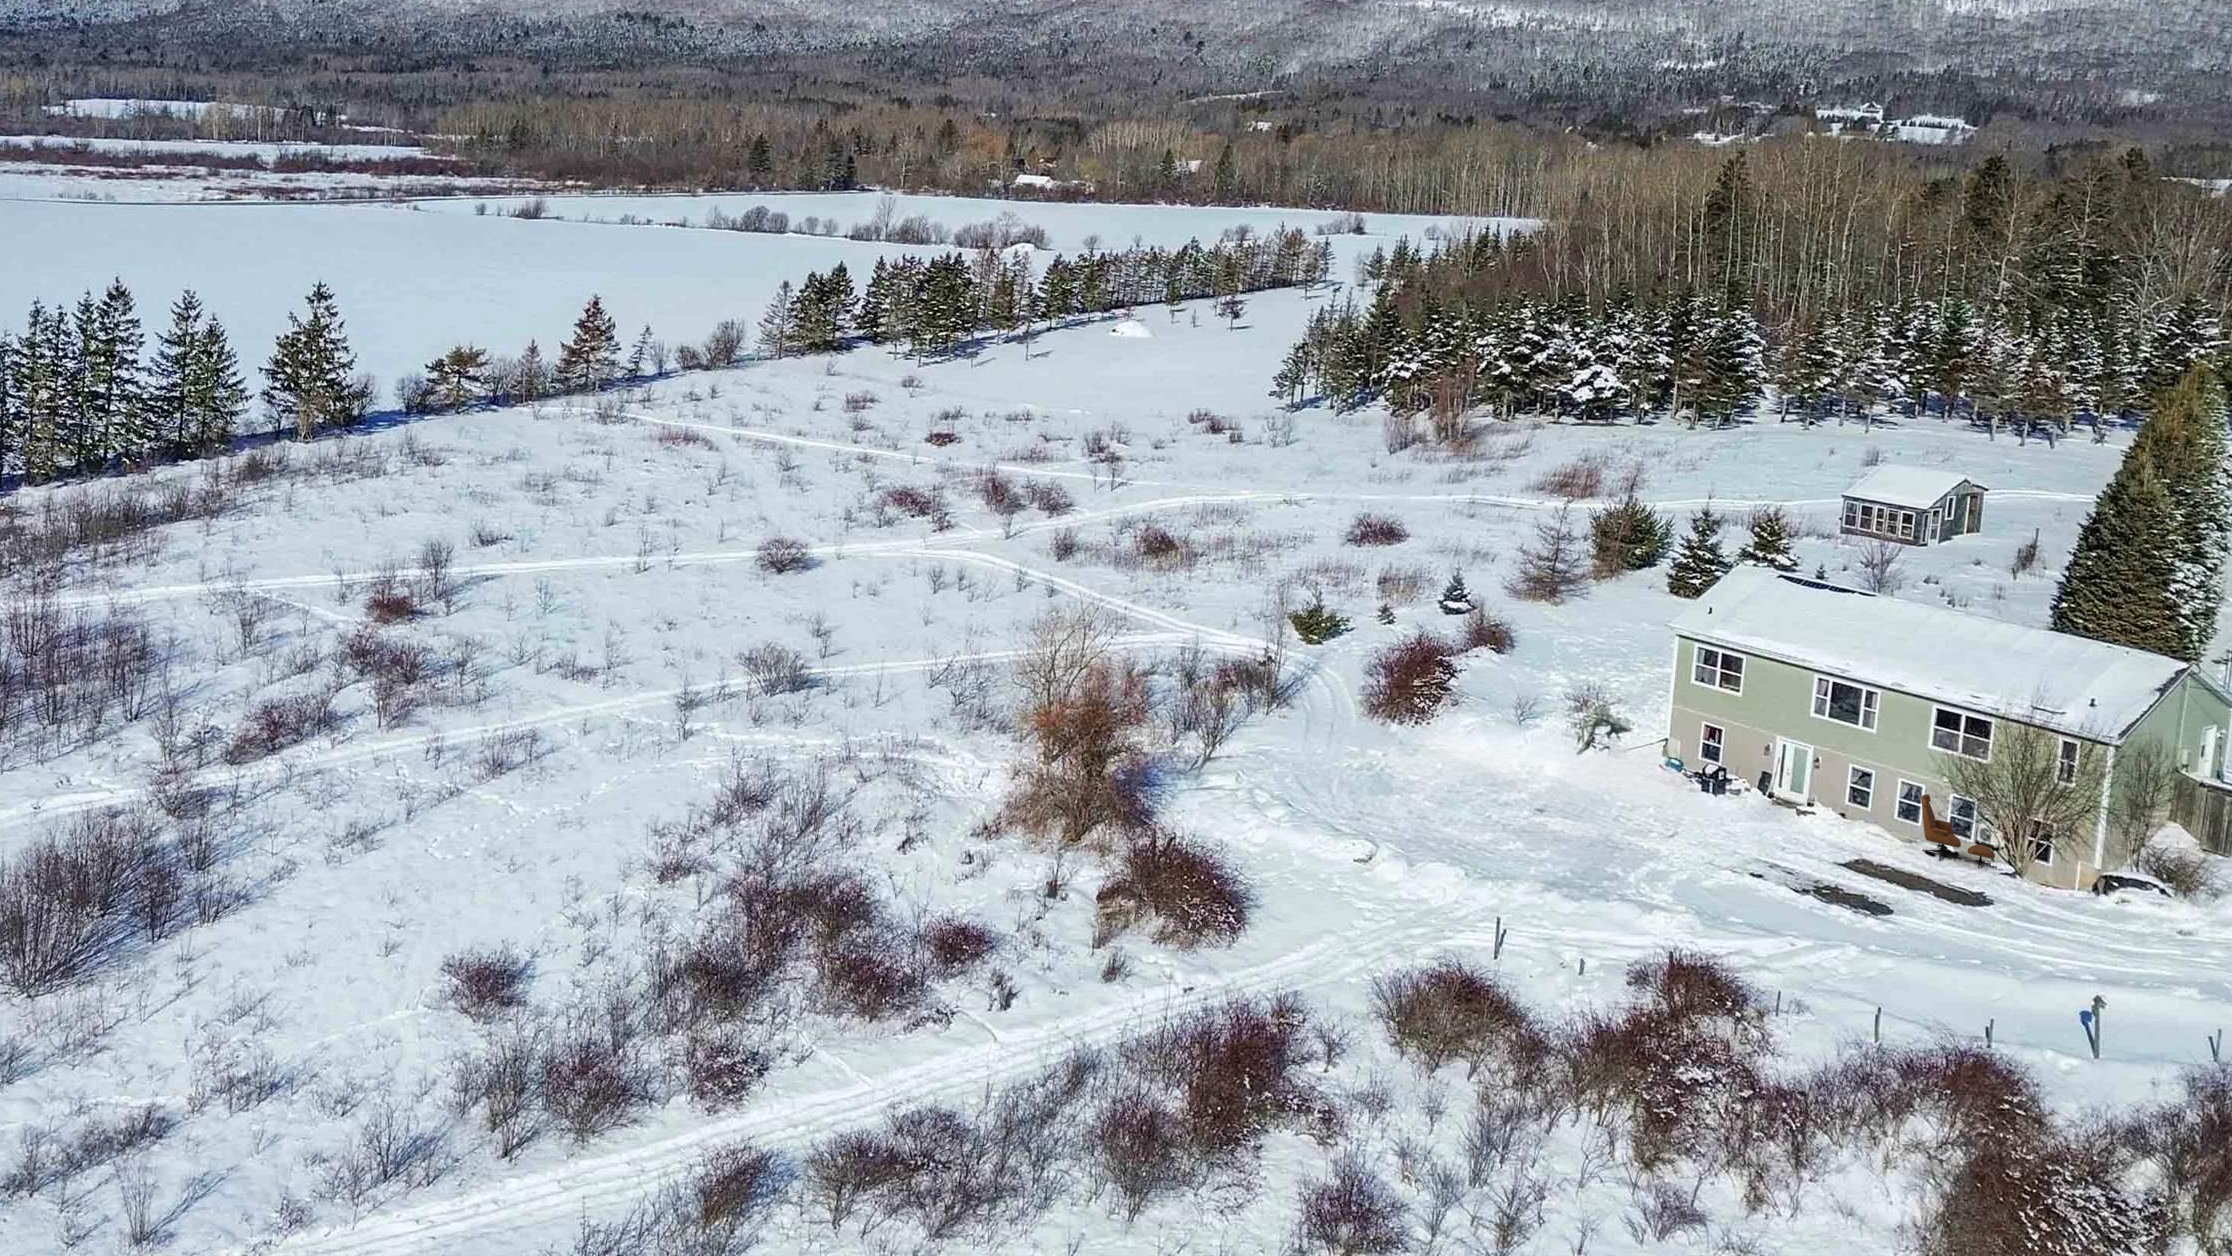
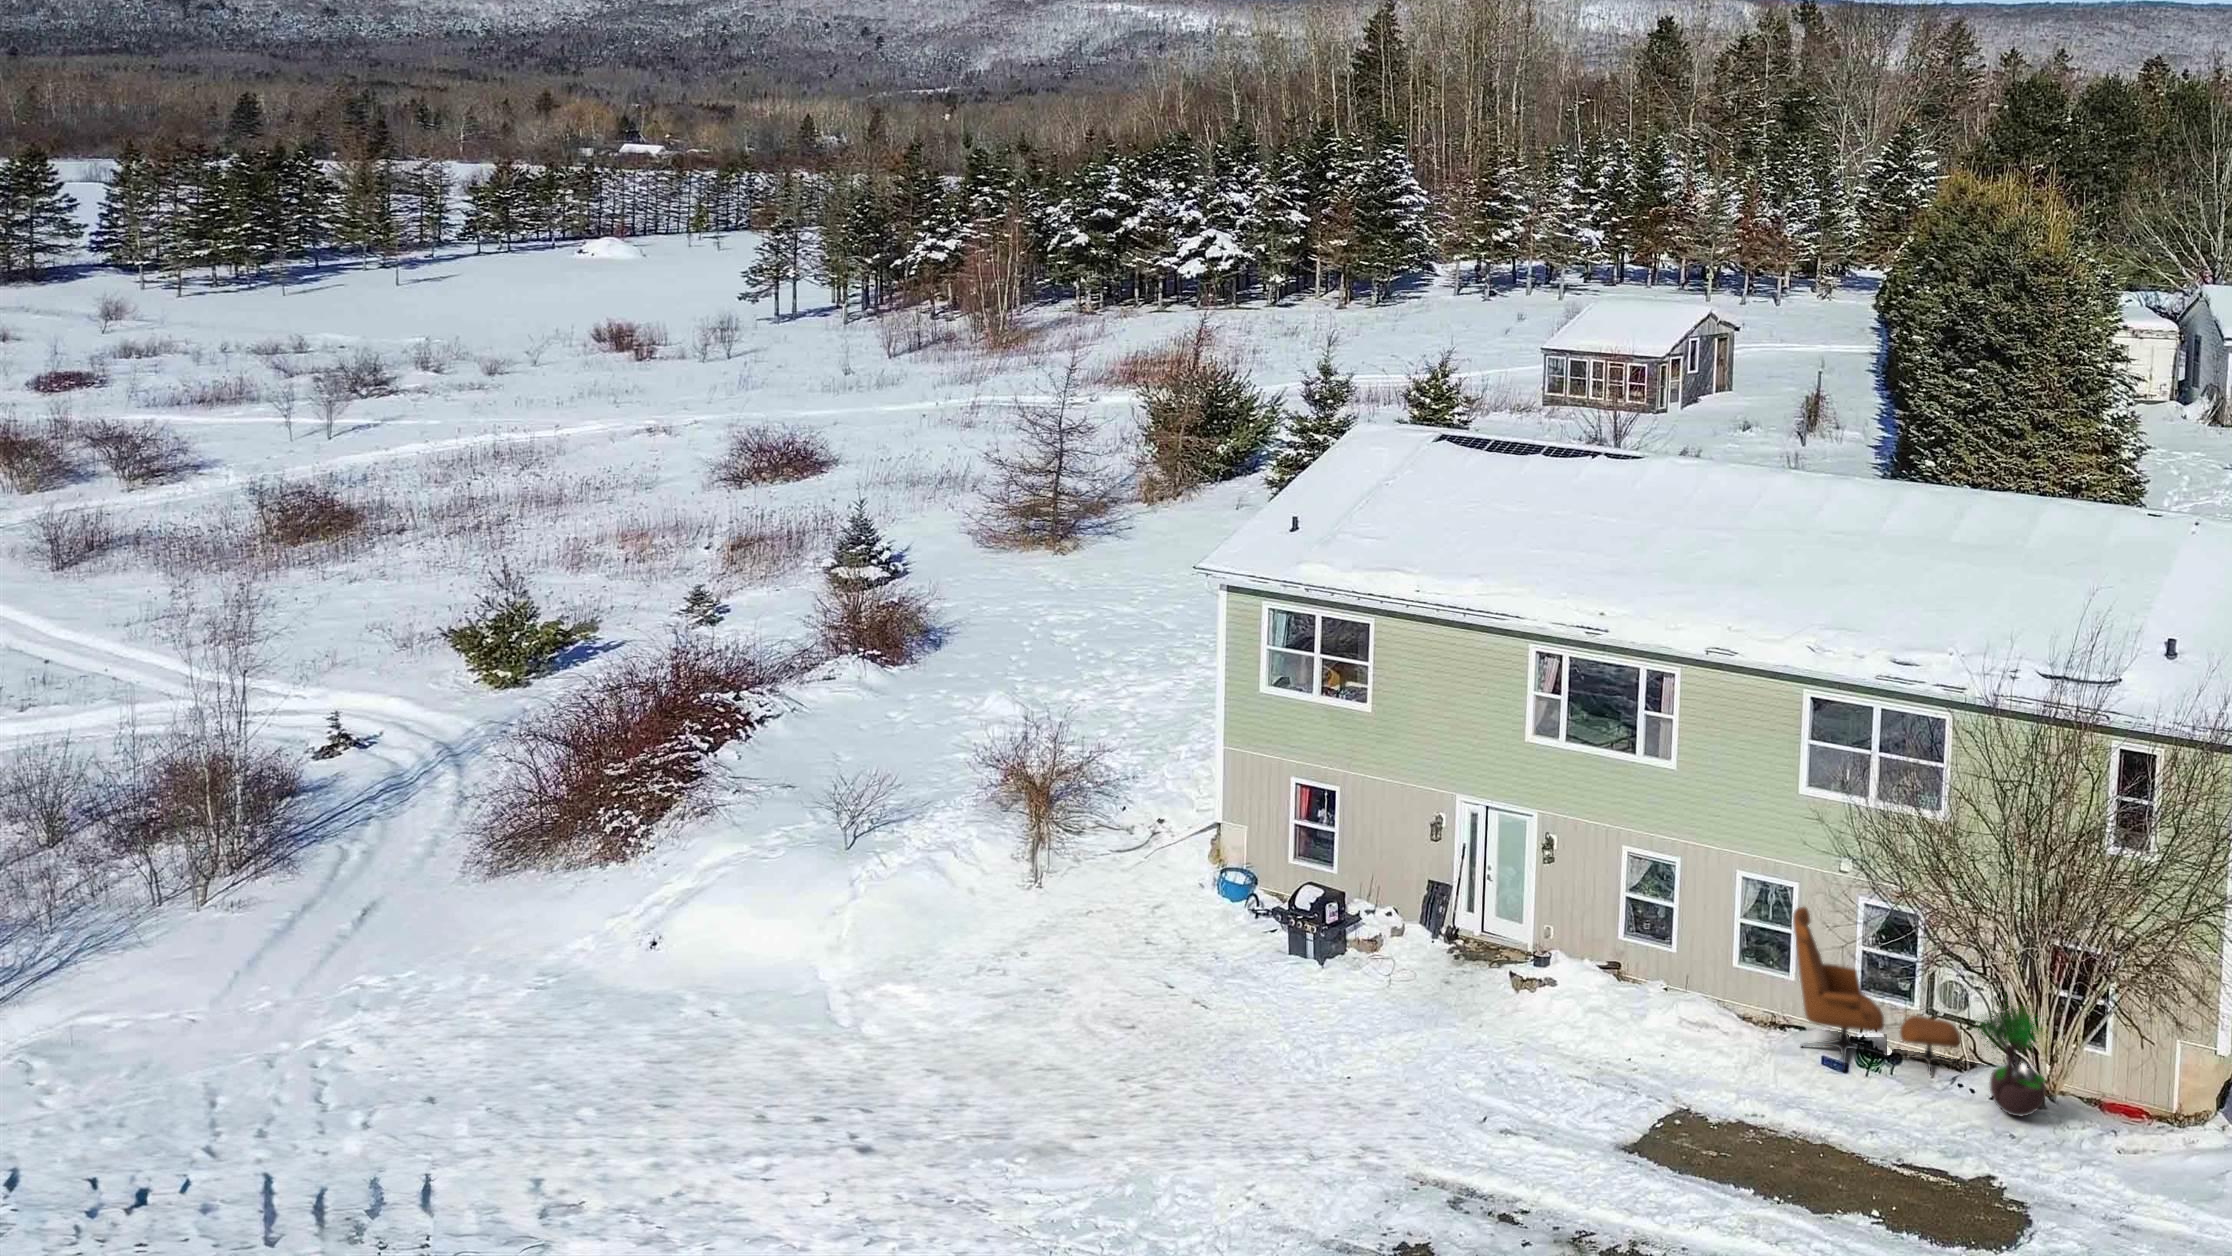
potted tree: none [1992,834,2027,885] -> present [1976,1004,2046,1116]

